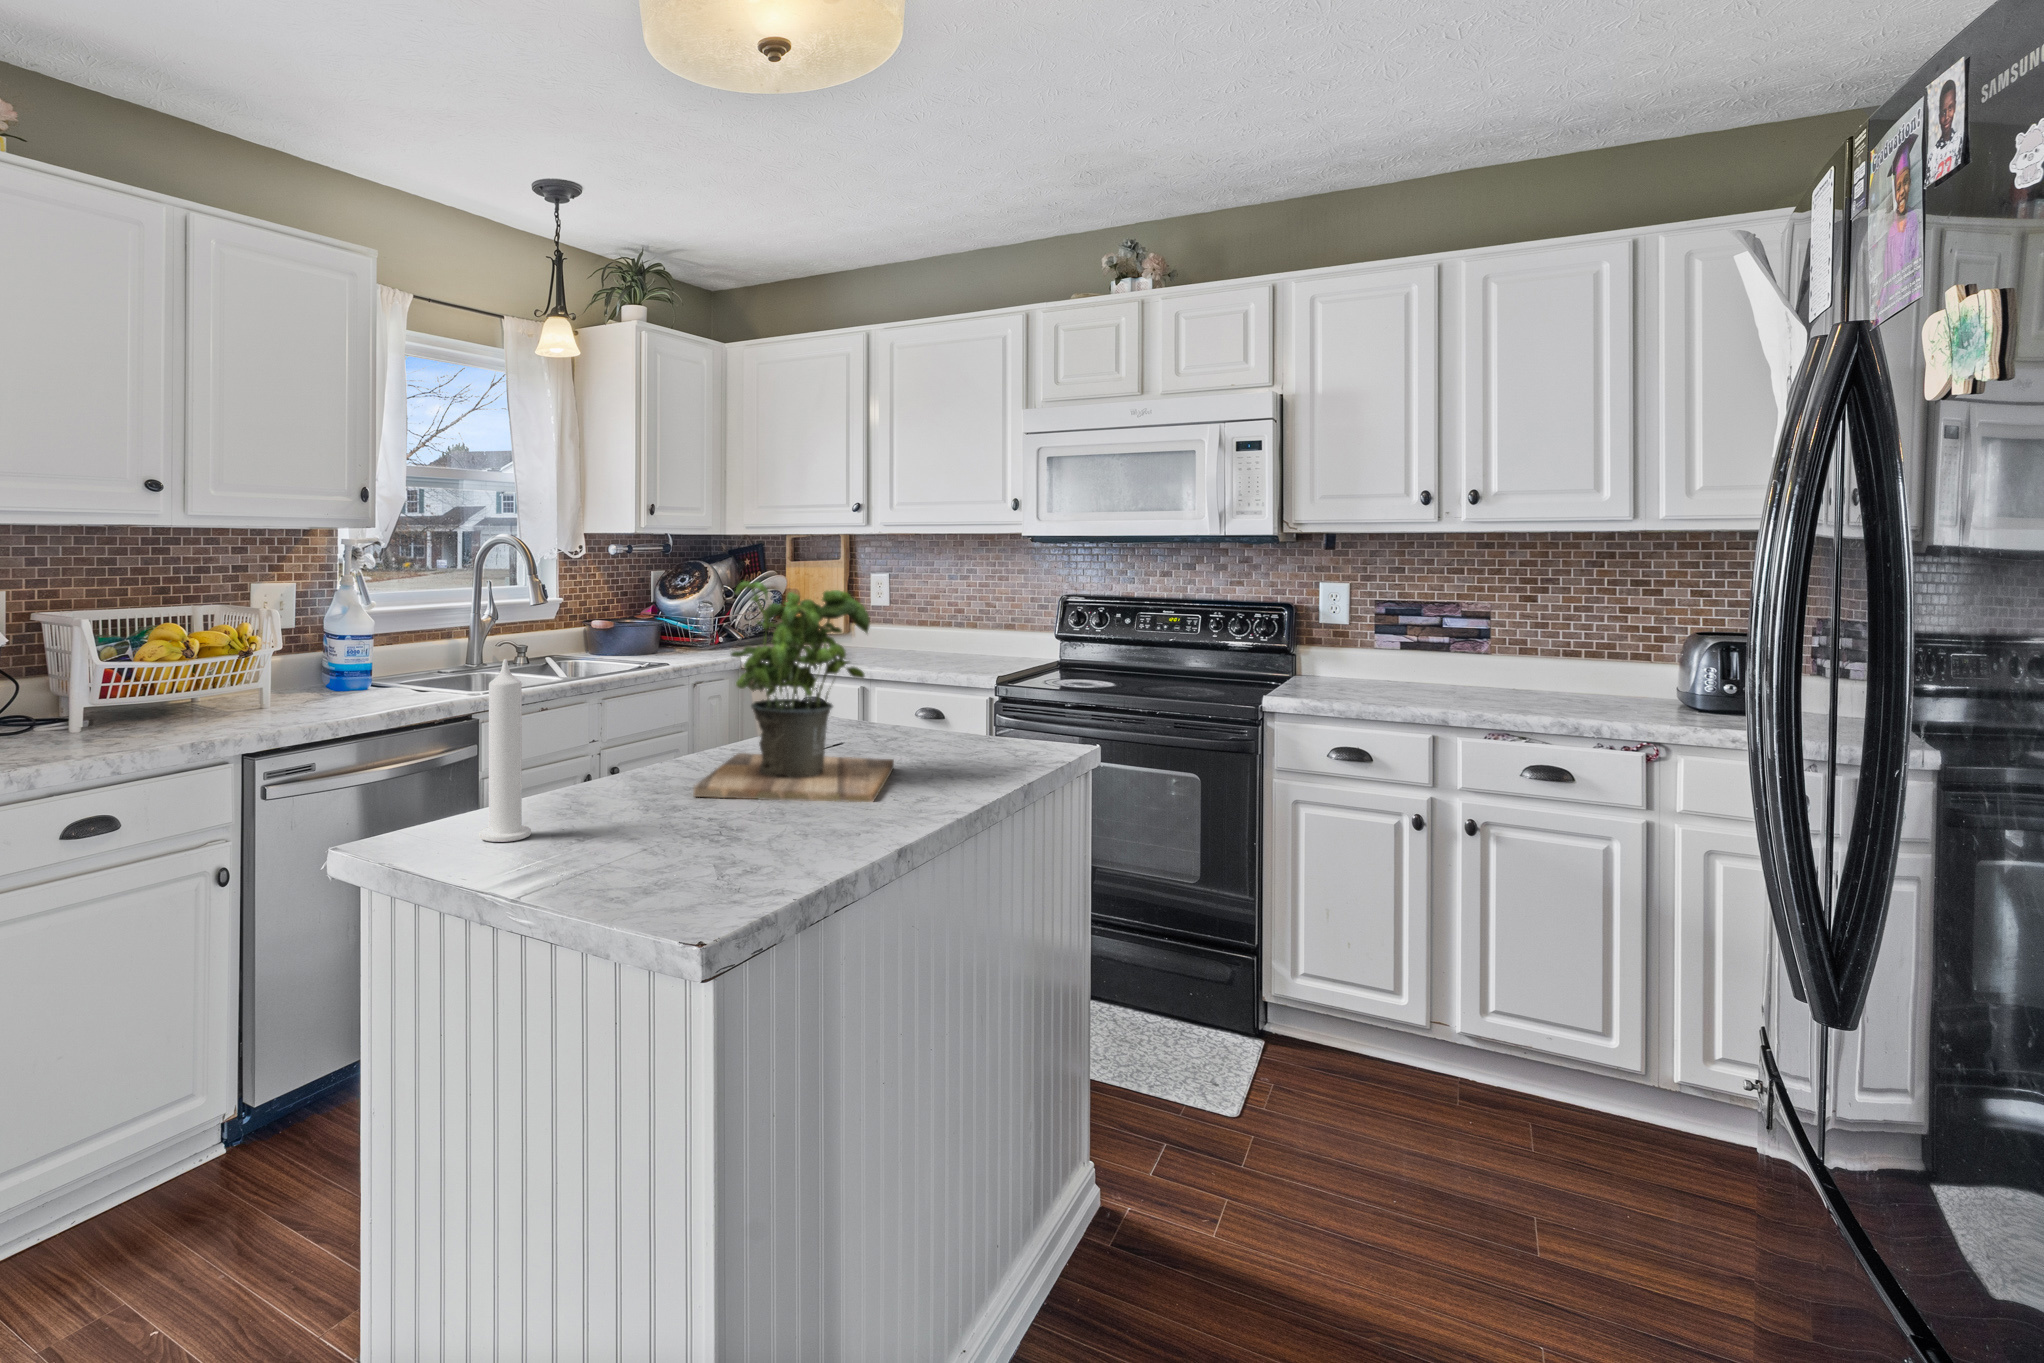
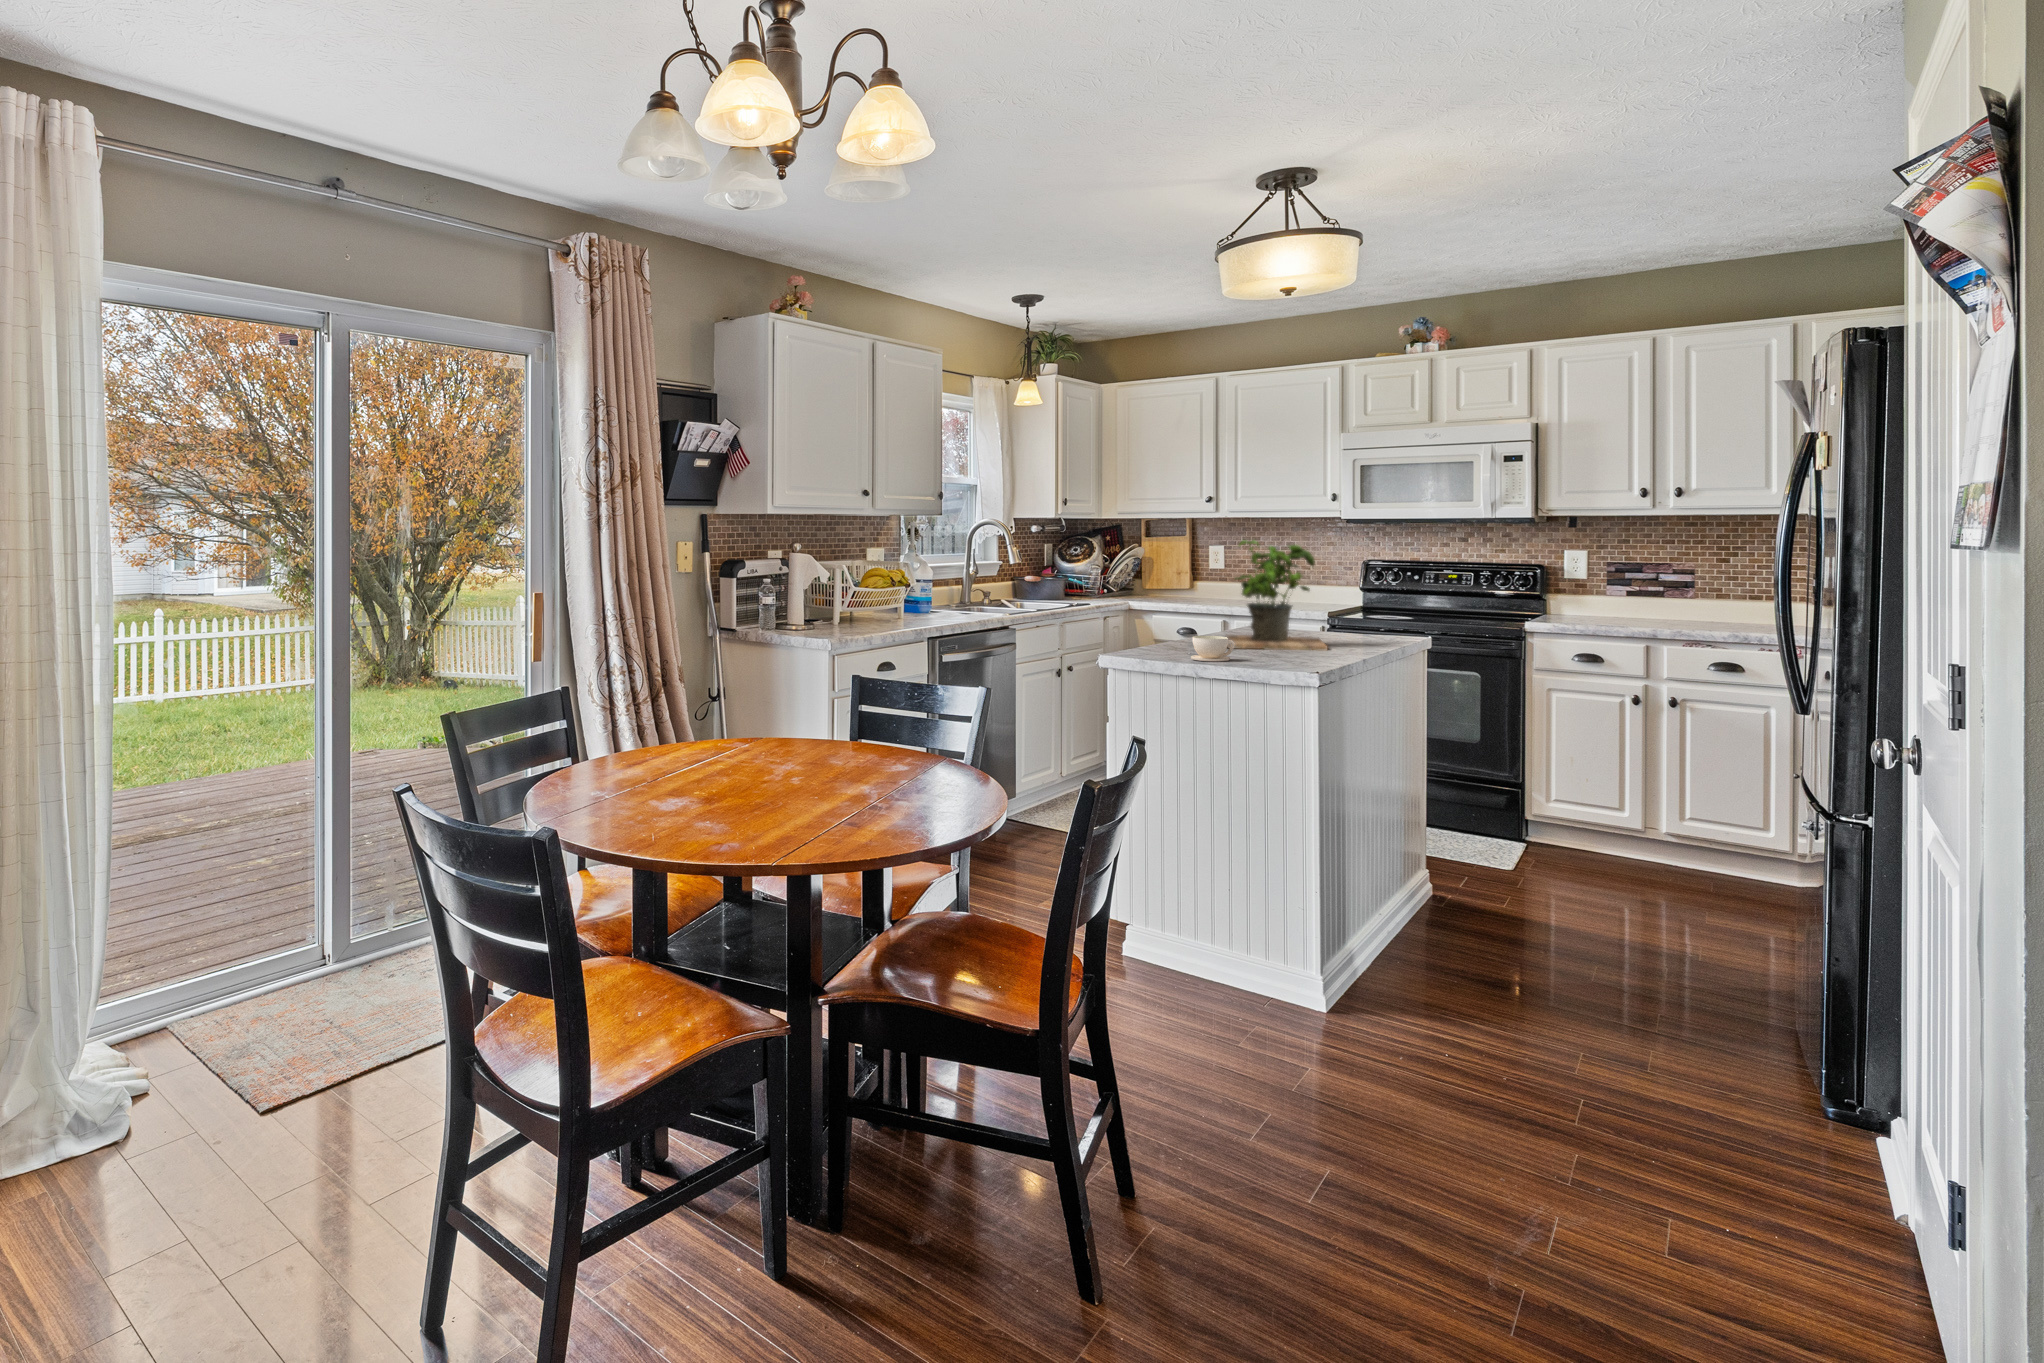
candle: present [479,659,531,842] -> none [1149,573,1174,656]
coffee cup: none [524,802,618,870] -> present [1191,636,1235,661]

